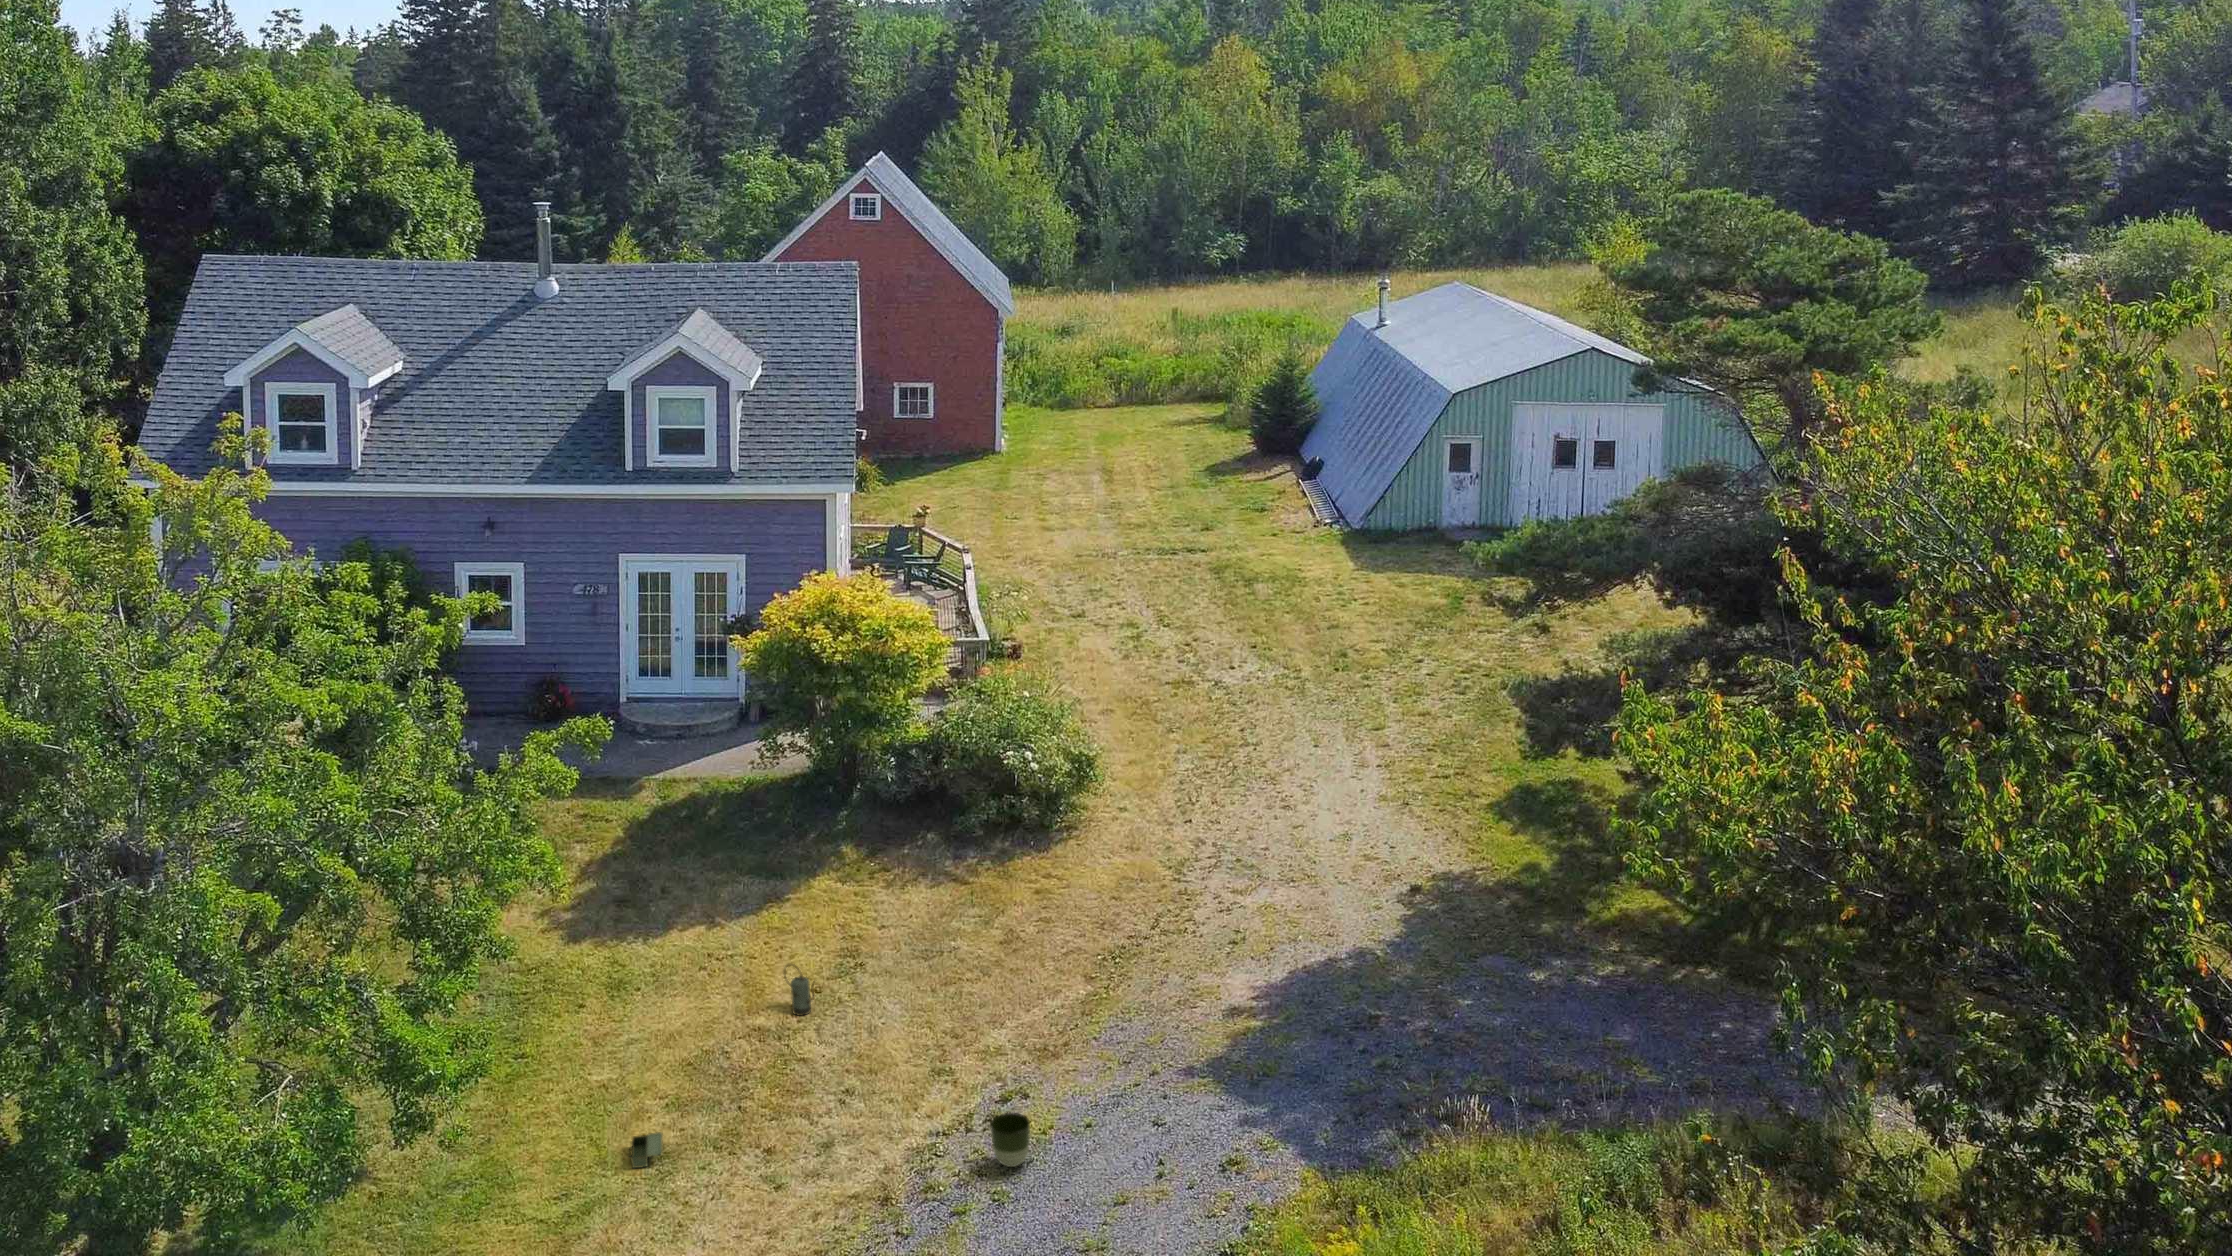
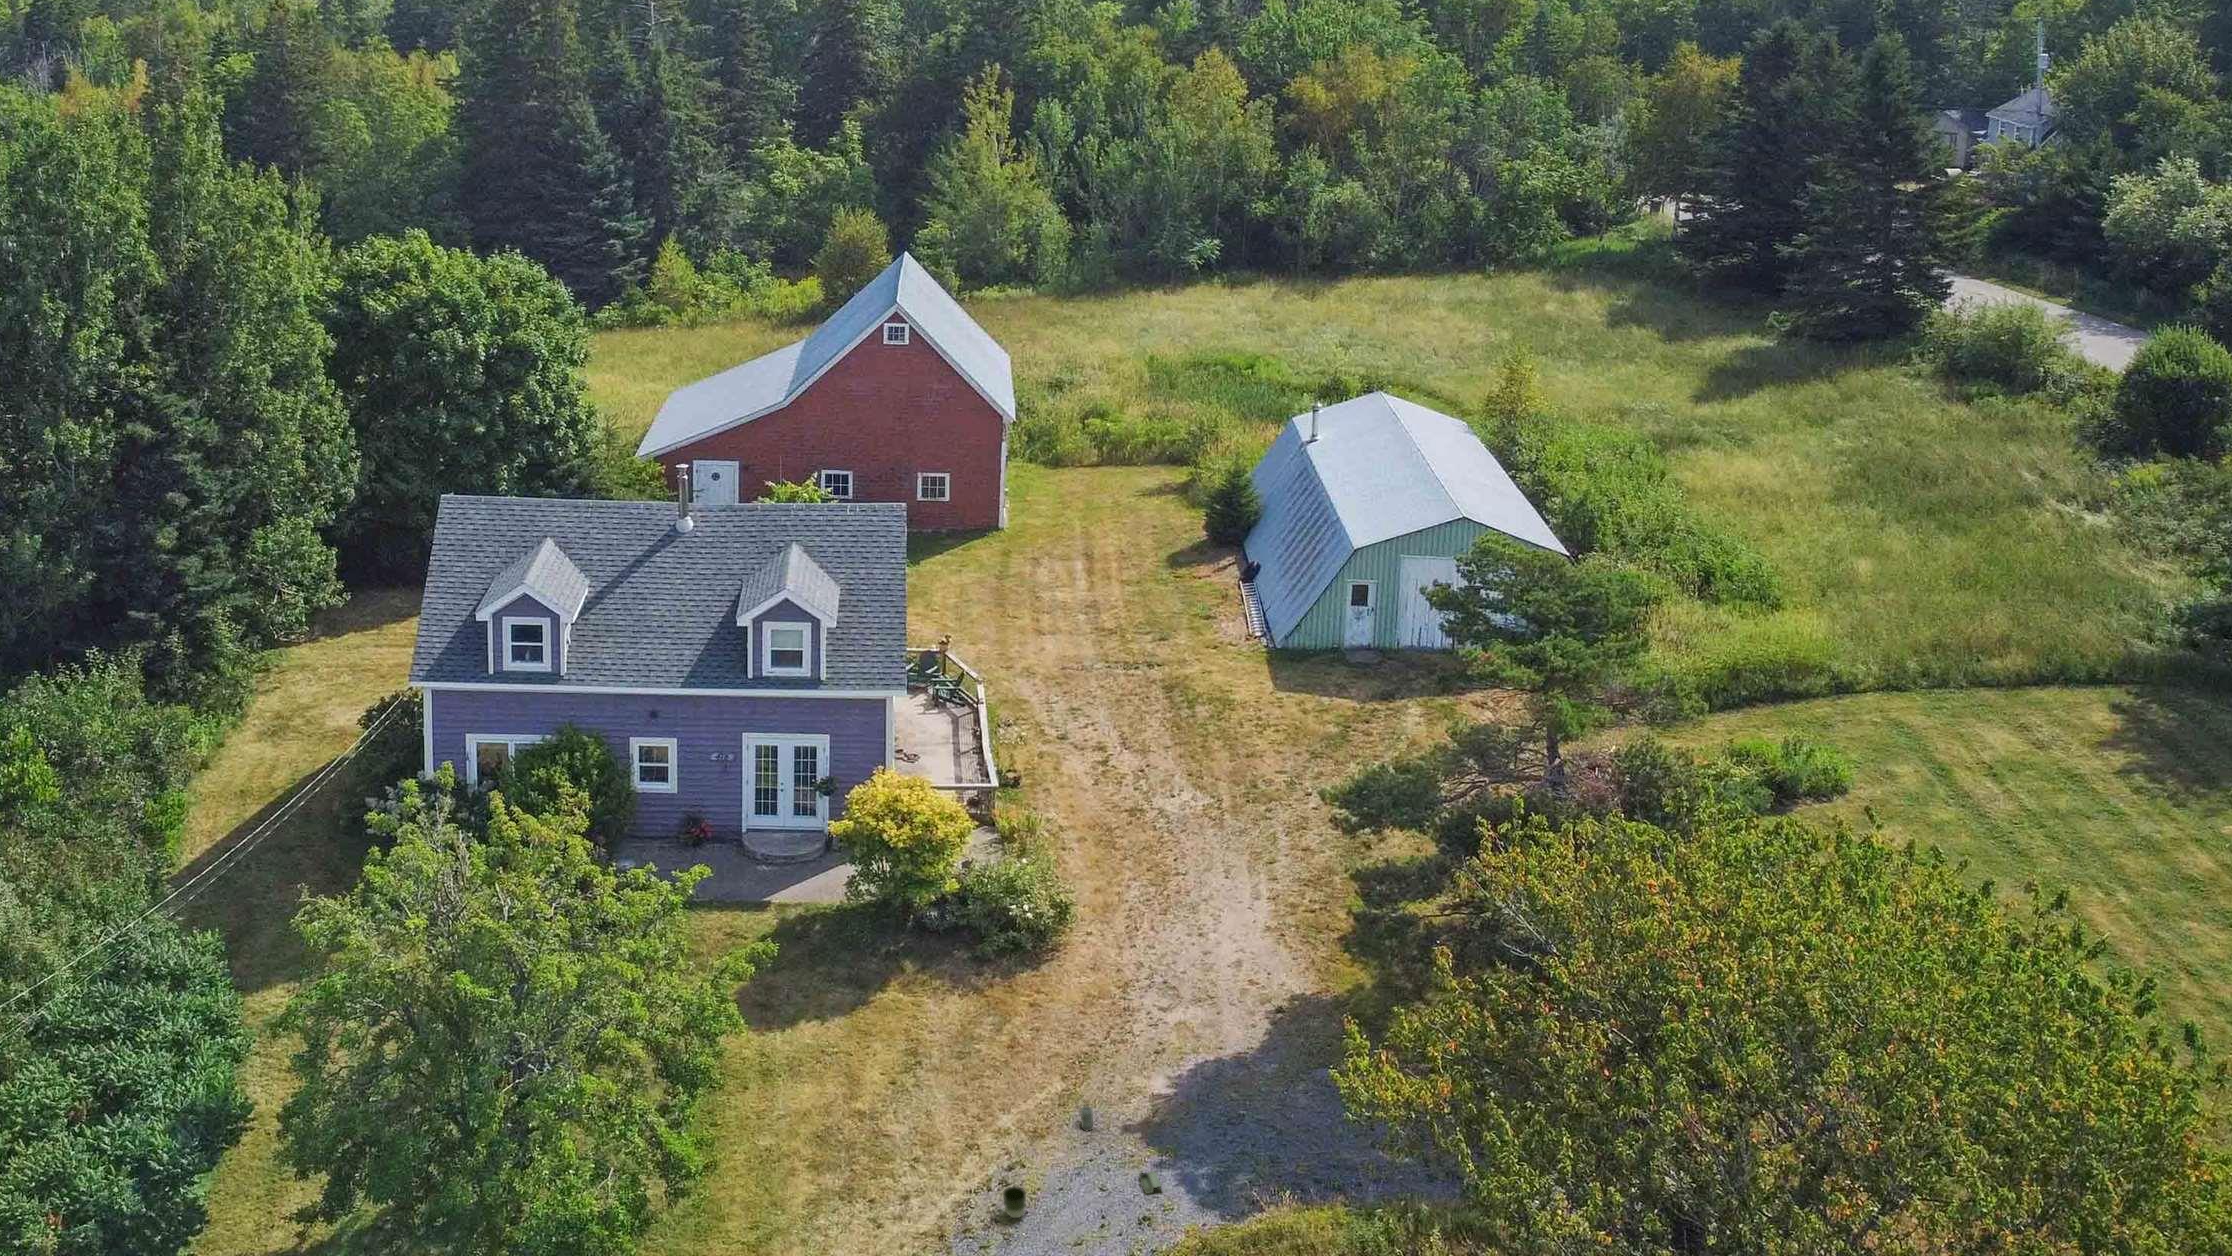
watering can: present [784,965,814,1016] -> present [1080,1106,1094,1131]
toolbox: present [630,1132,663,1168] -> present [1139,1171,1161,1194]

